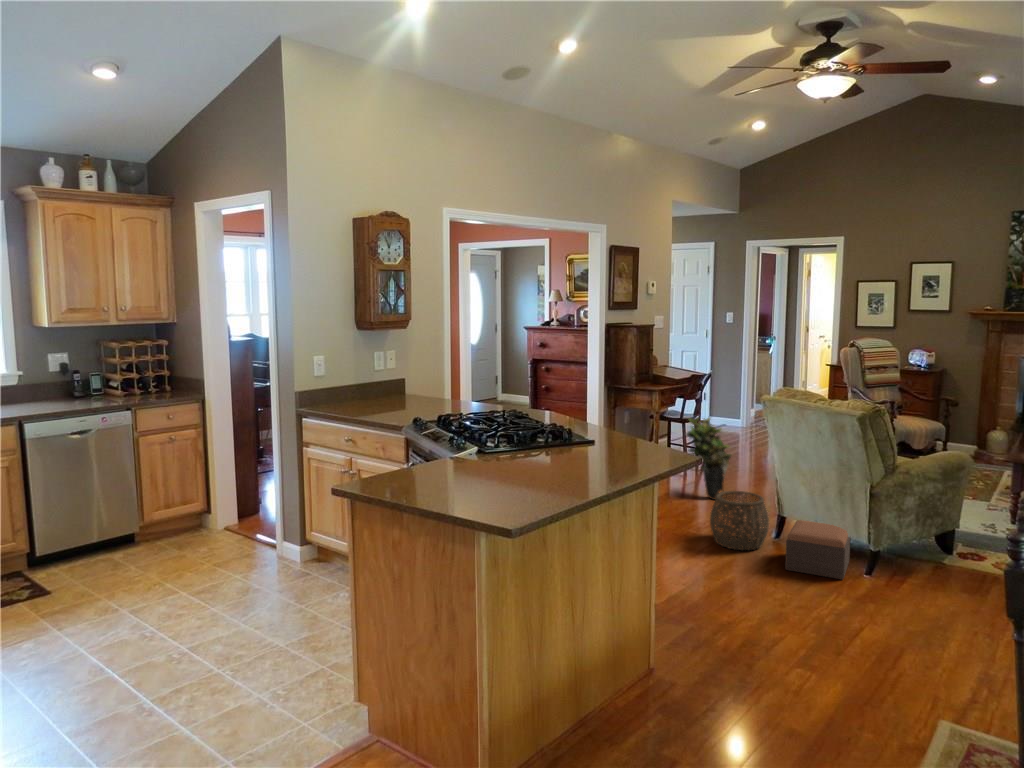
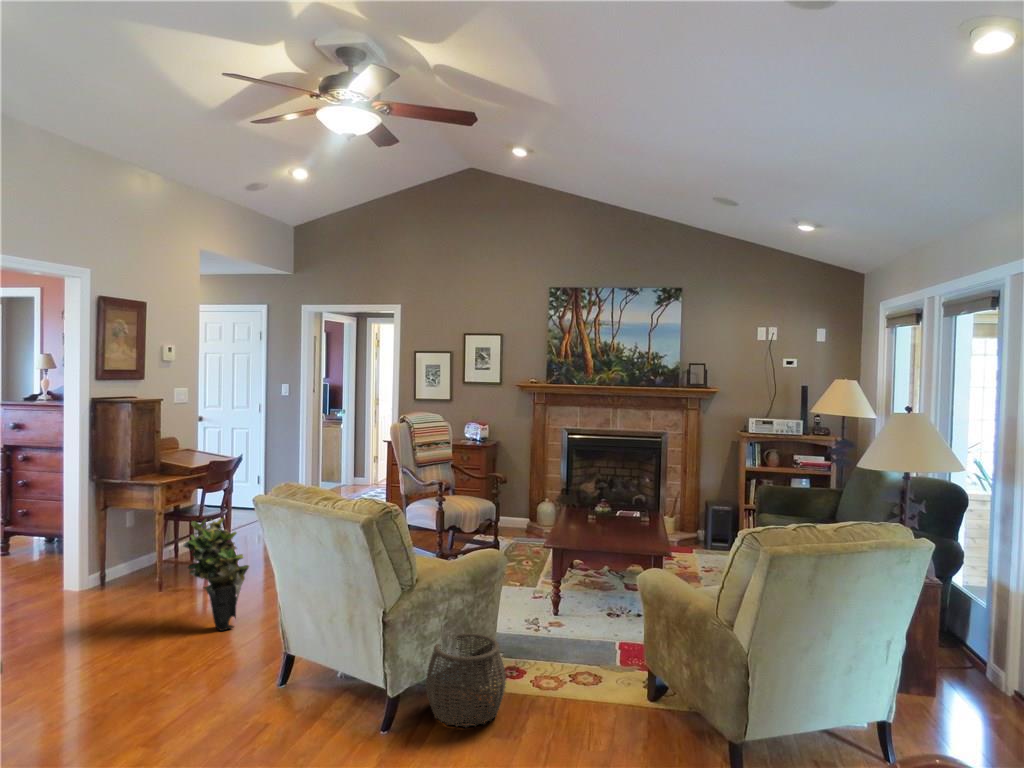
woven basket: present [710,491,769,550] -> present [426,633,506,727]
footstool: present [785,520,851,580] -> none [277,664,369,747]

